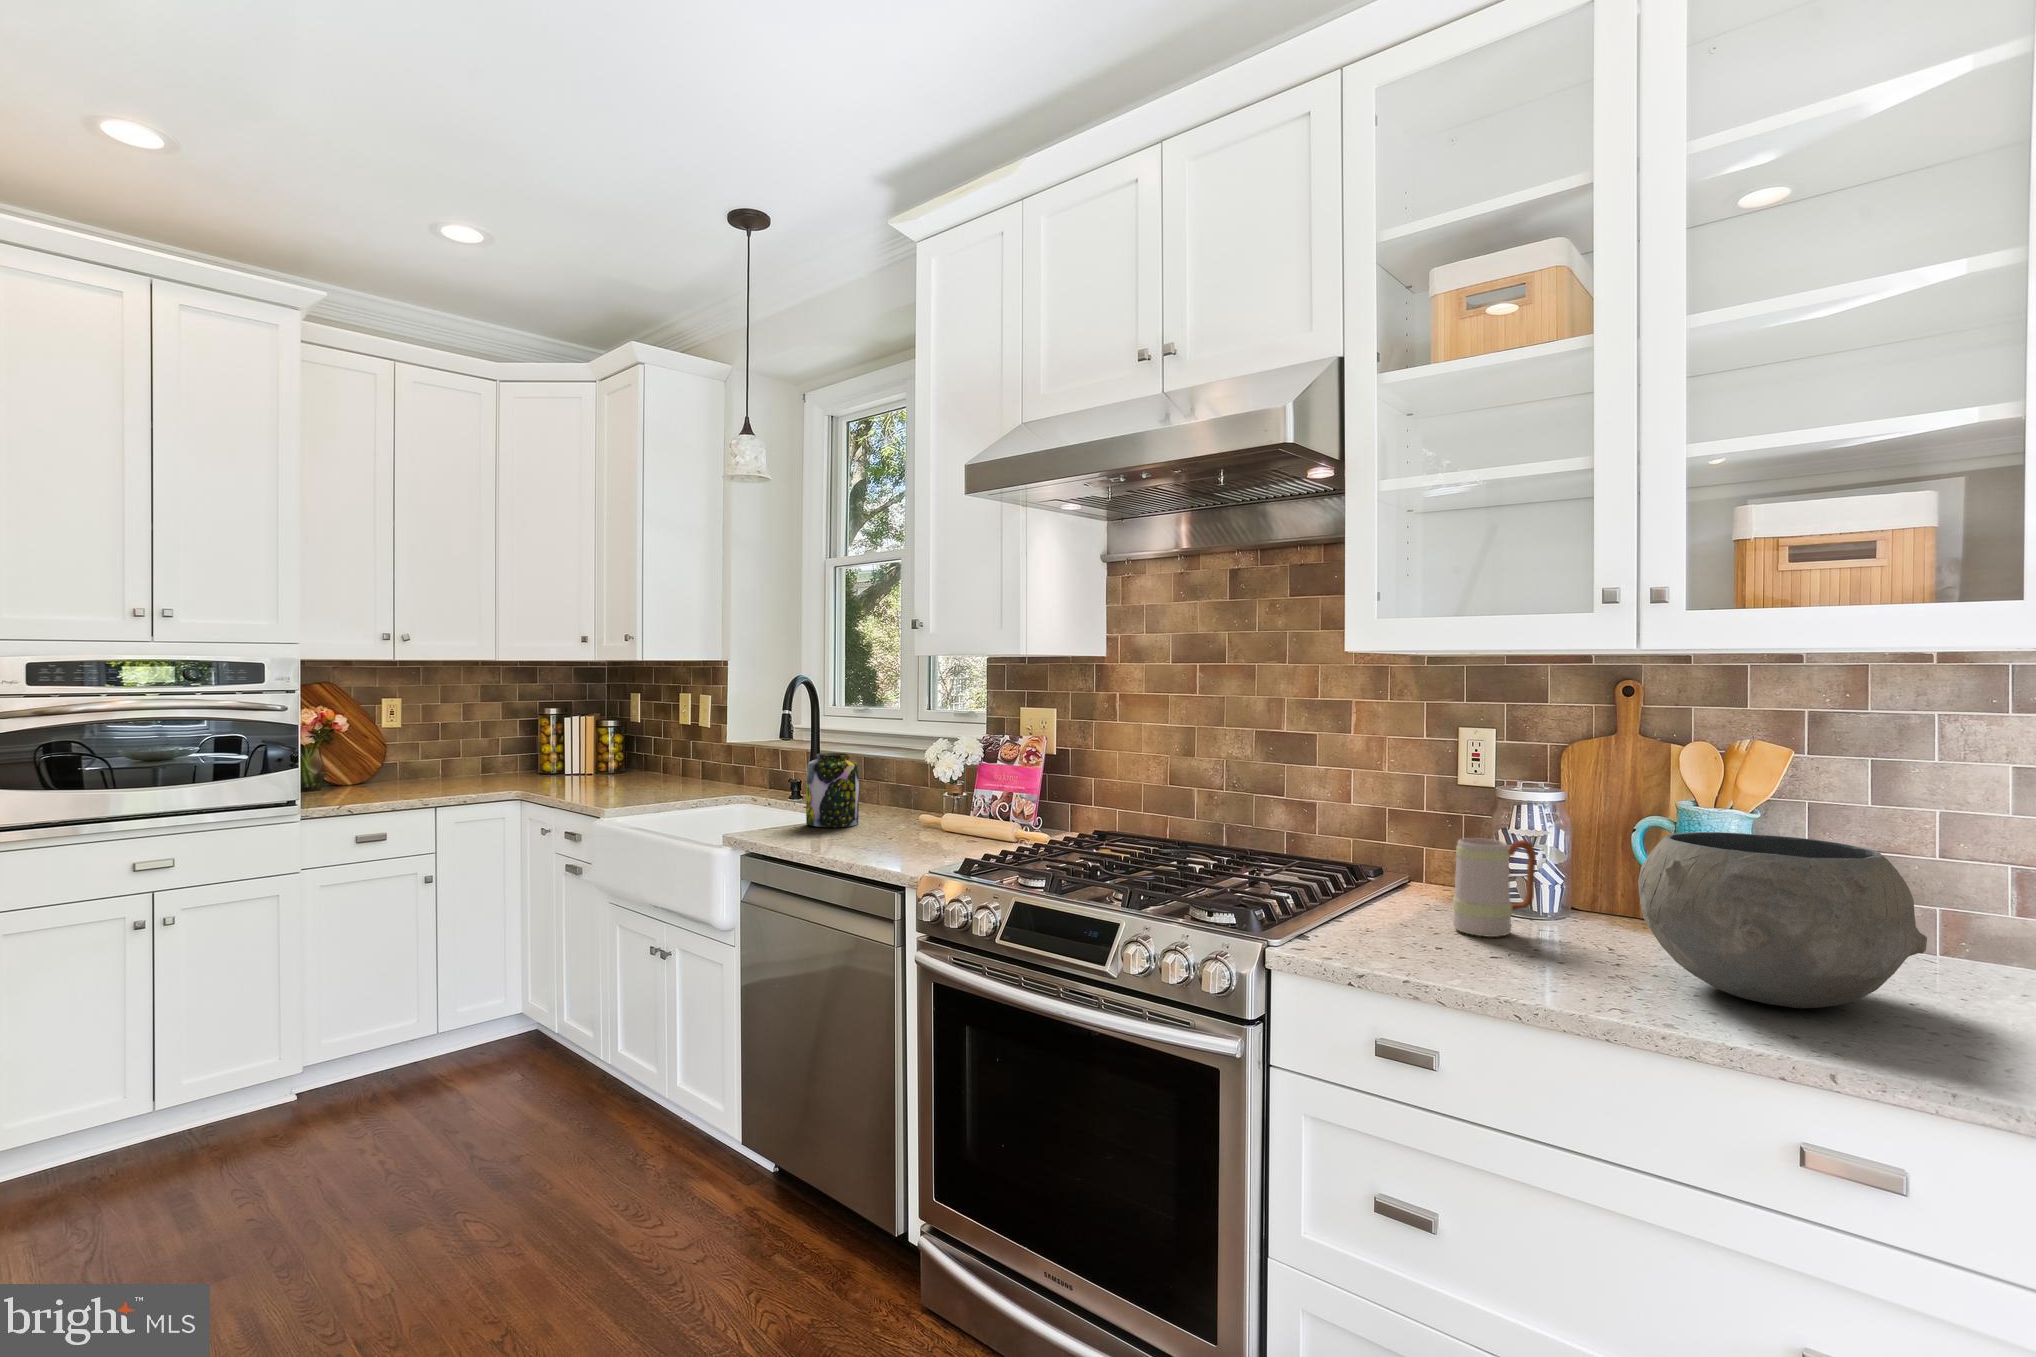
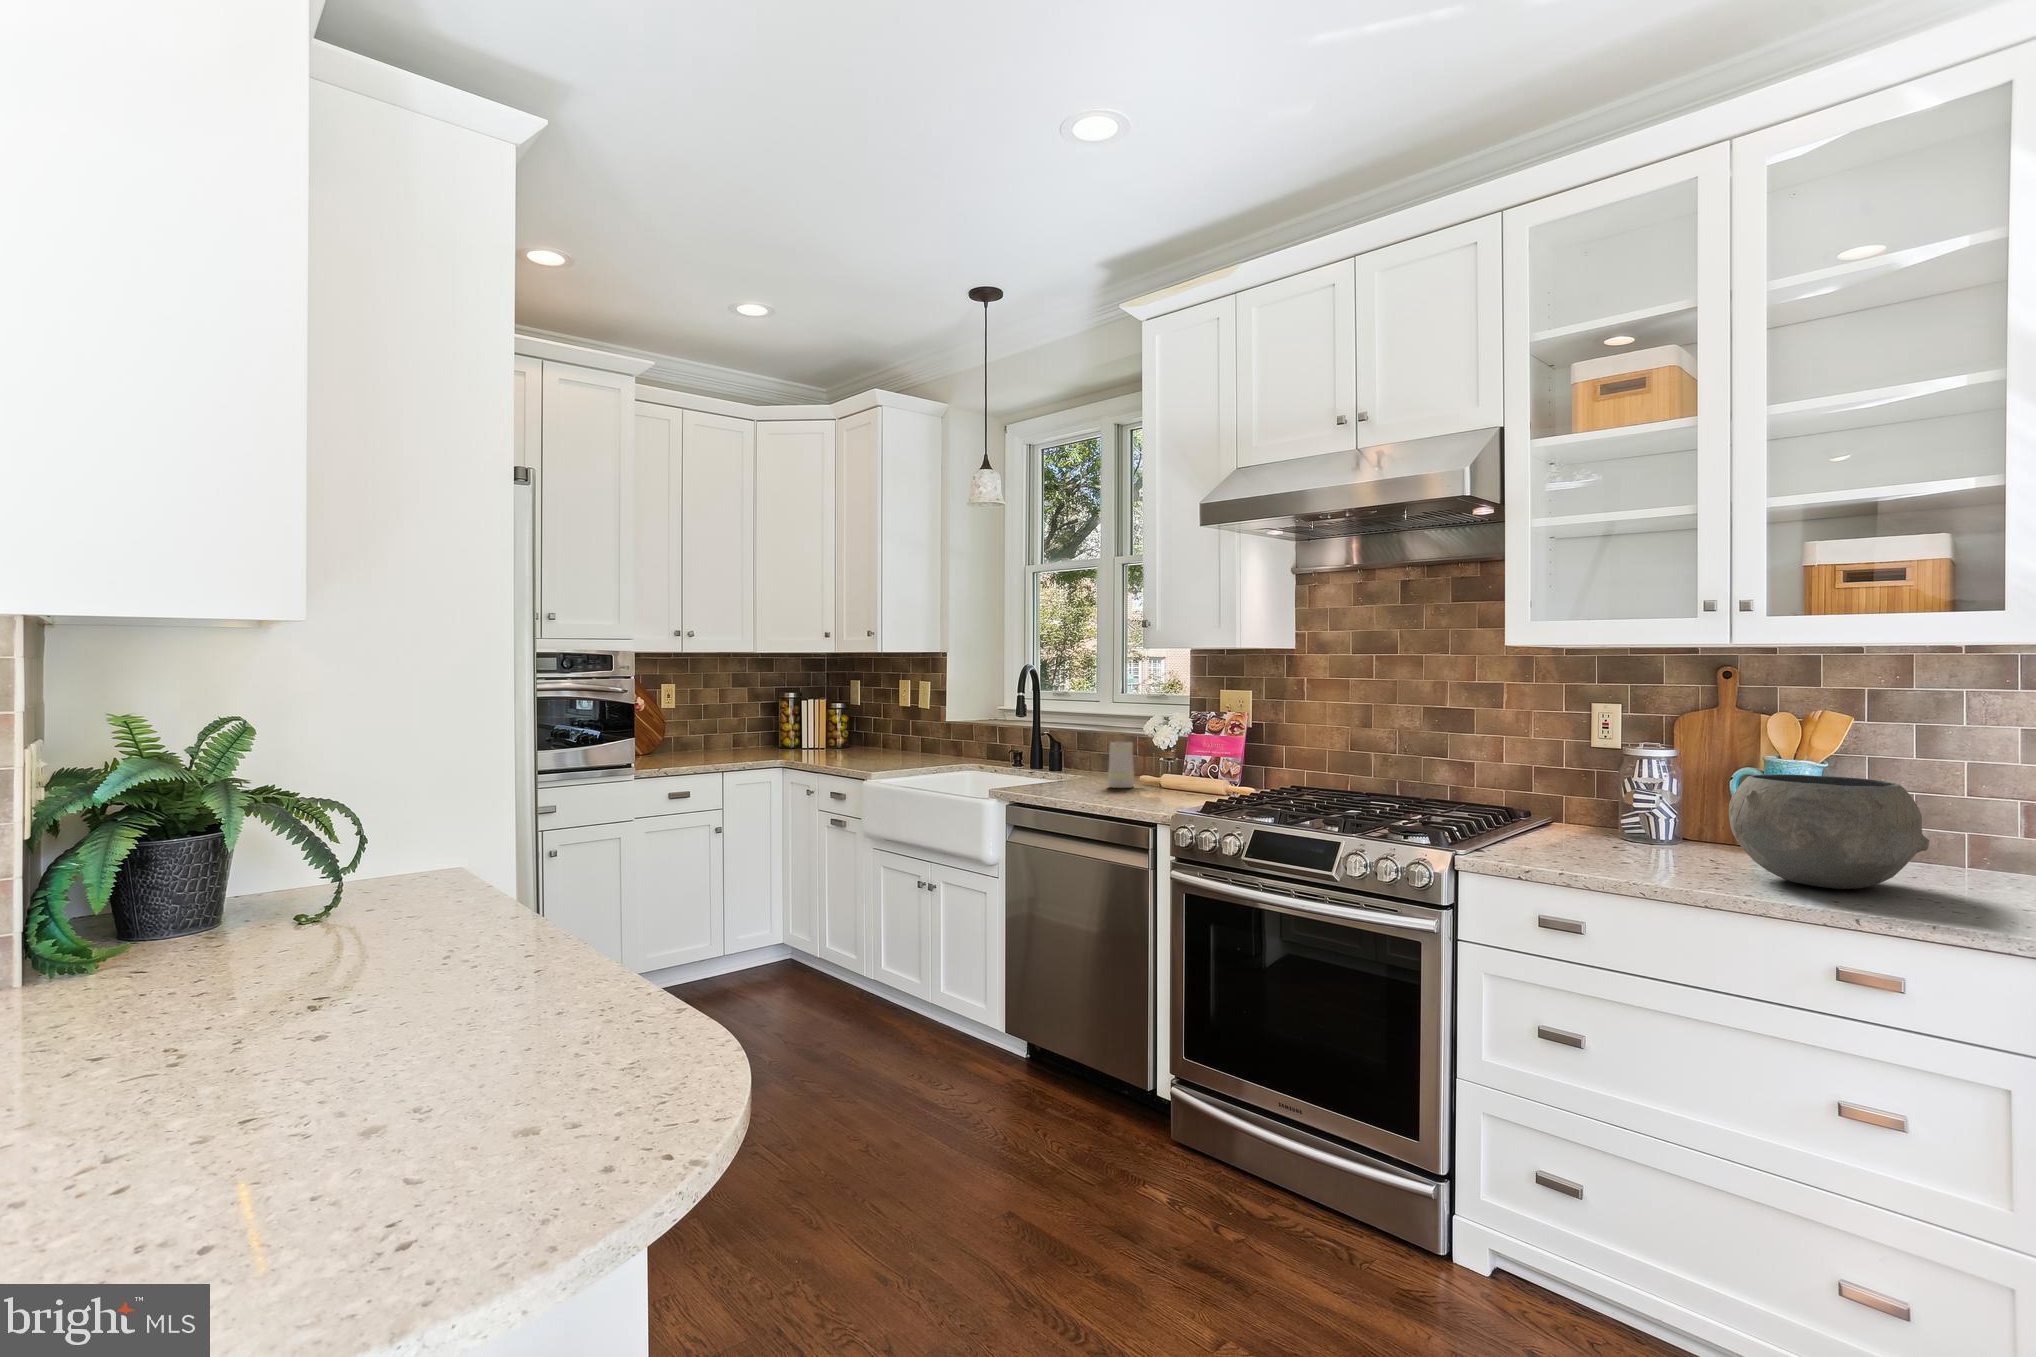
jar: present [806,753,859,827] -> none [1046,727,1088,786]
mug: present [1452,838,1536,937] -> present [1108,742,1147,788]

